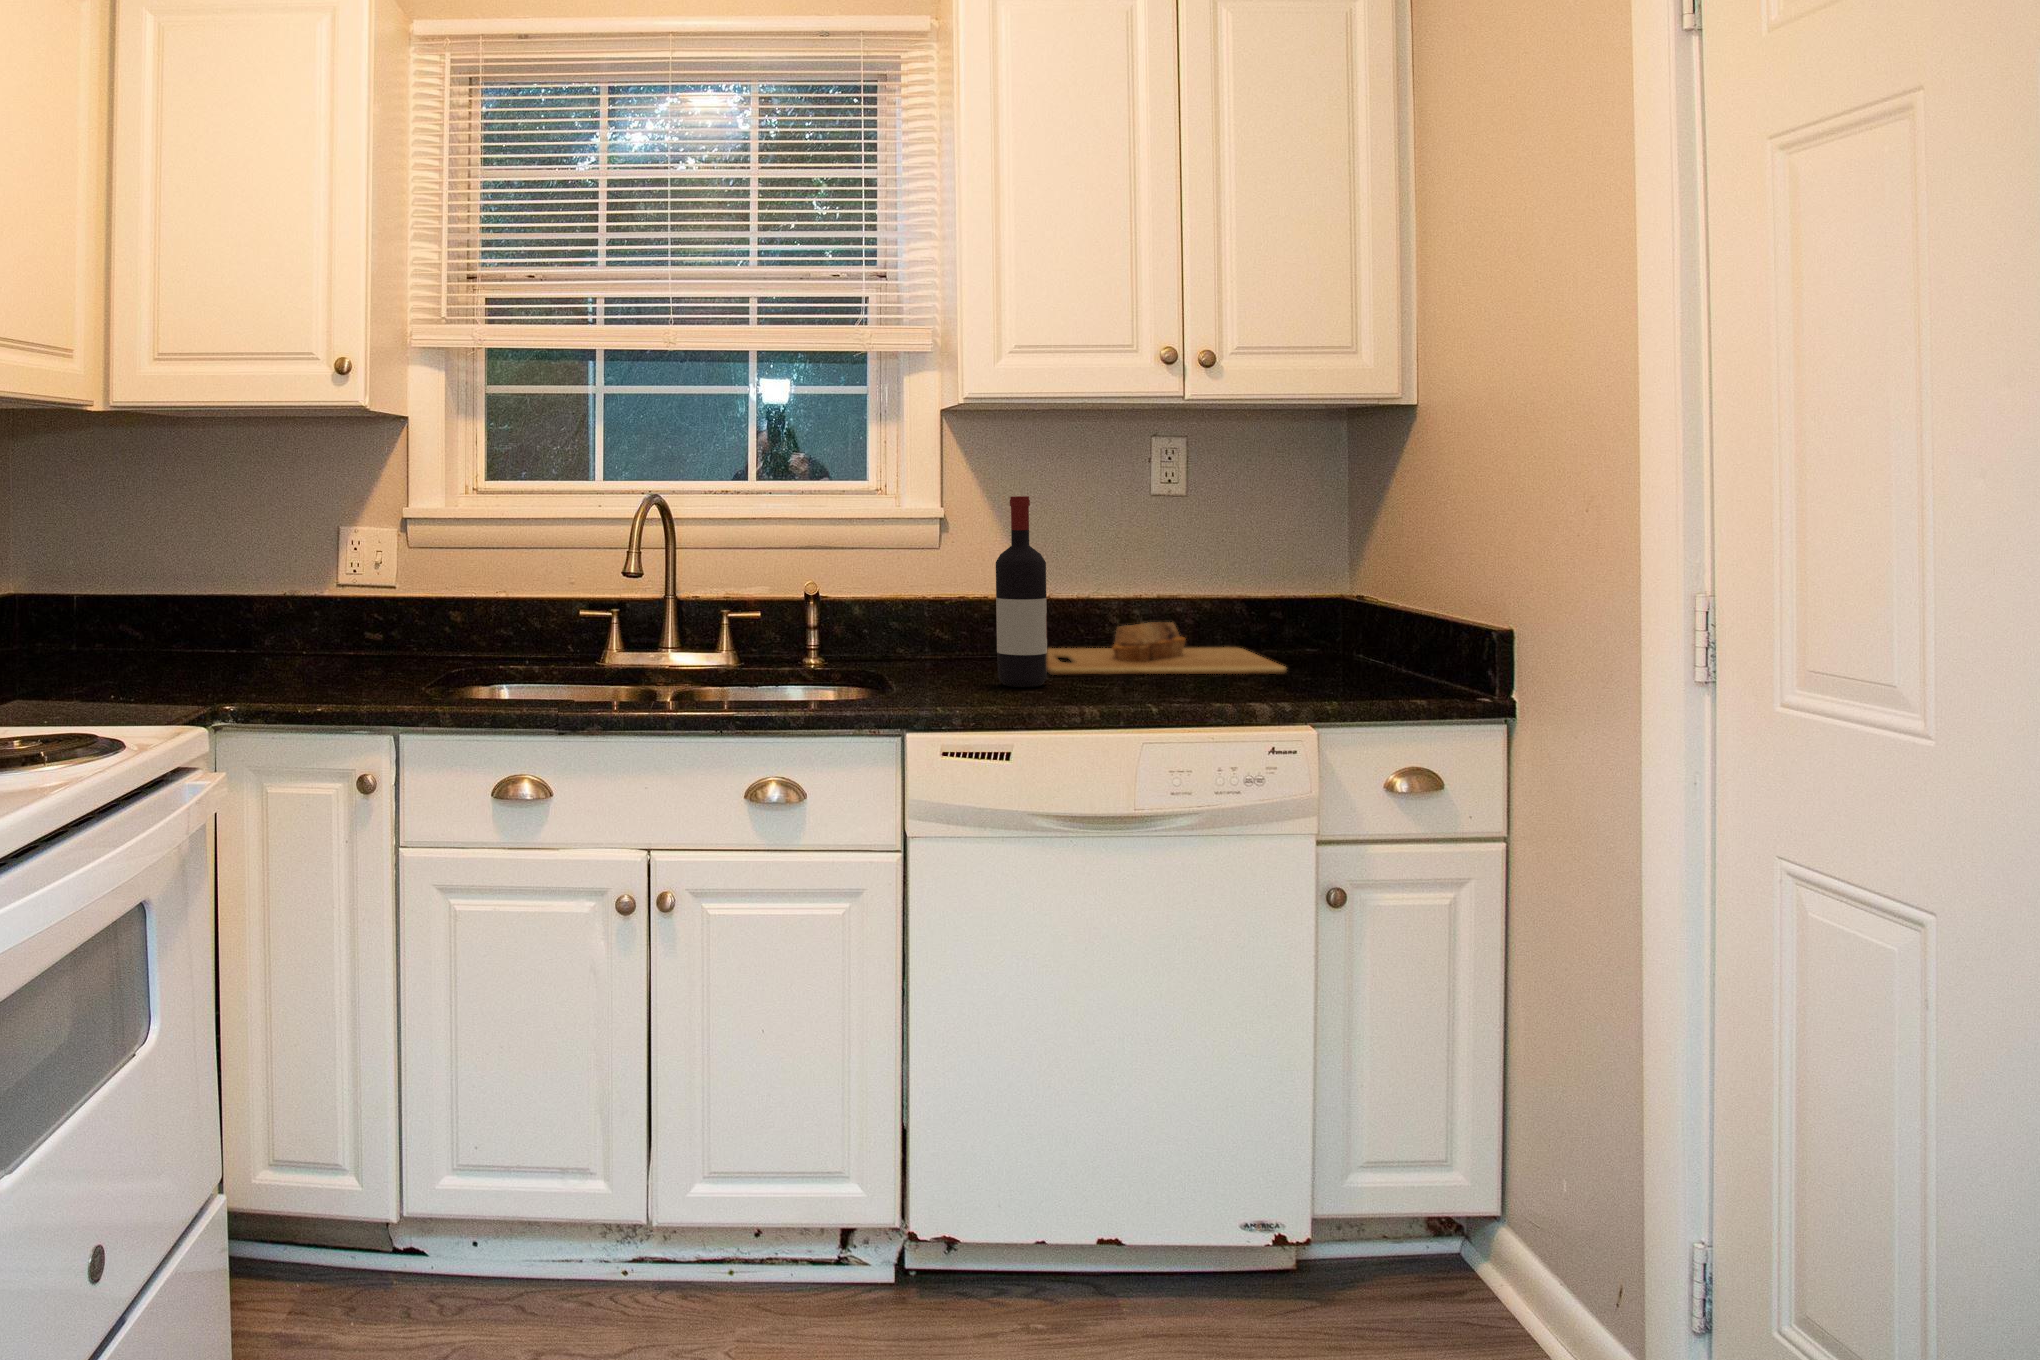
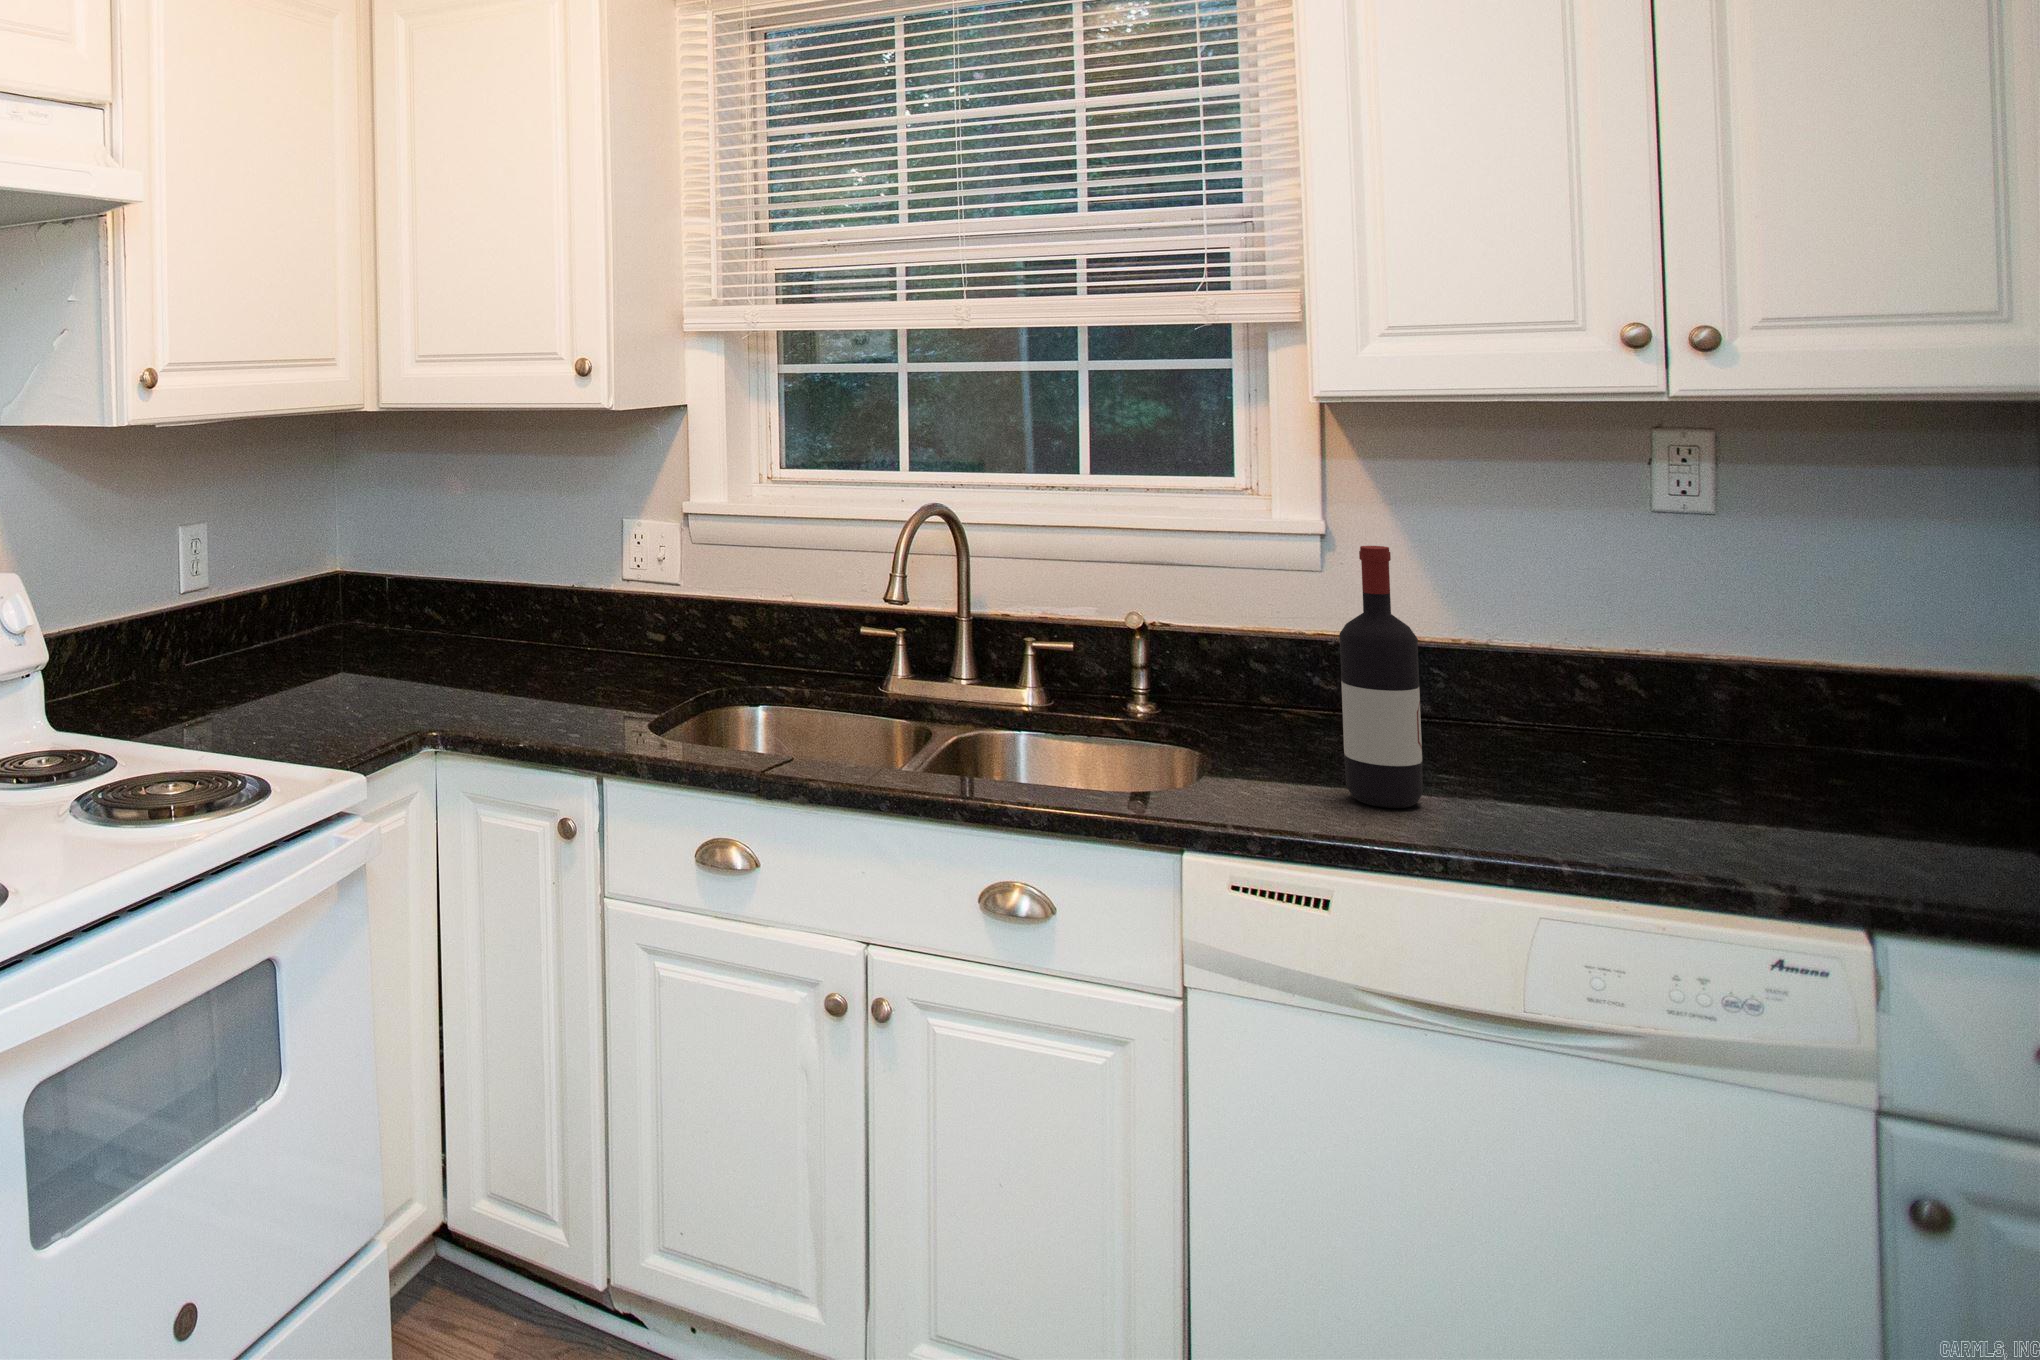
cutting board: present [1047,622,1286,675] -> none [1449,715,1875,830]

